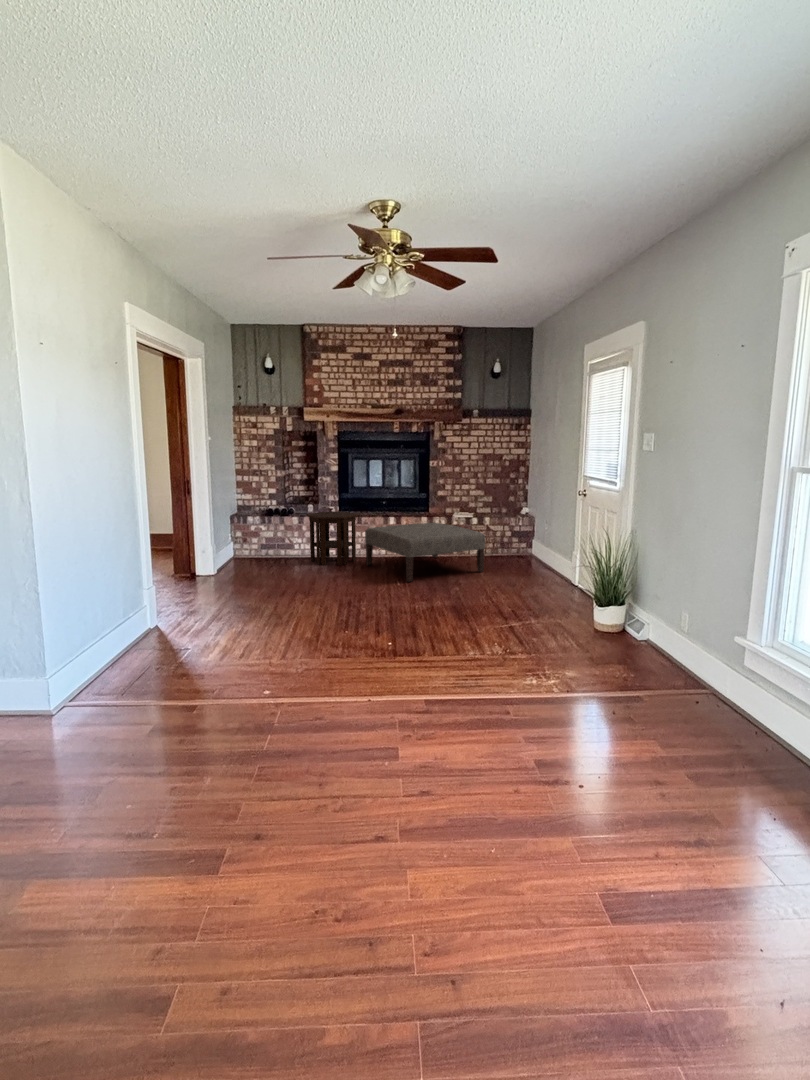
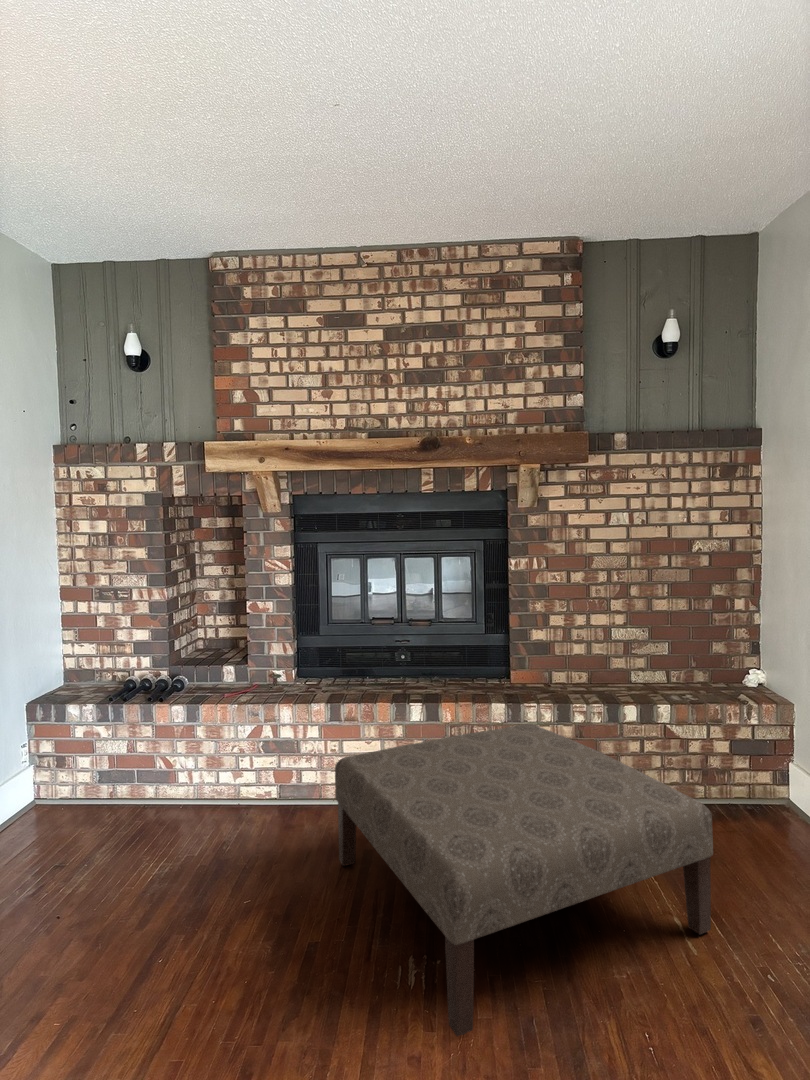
side table: present [307,512,358,565] -> none [191,691,325,859]

